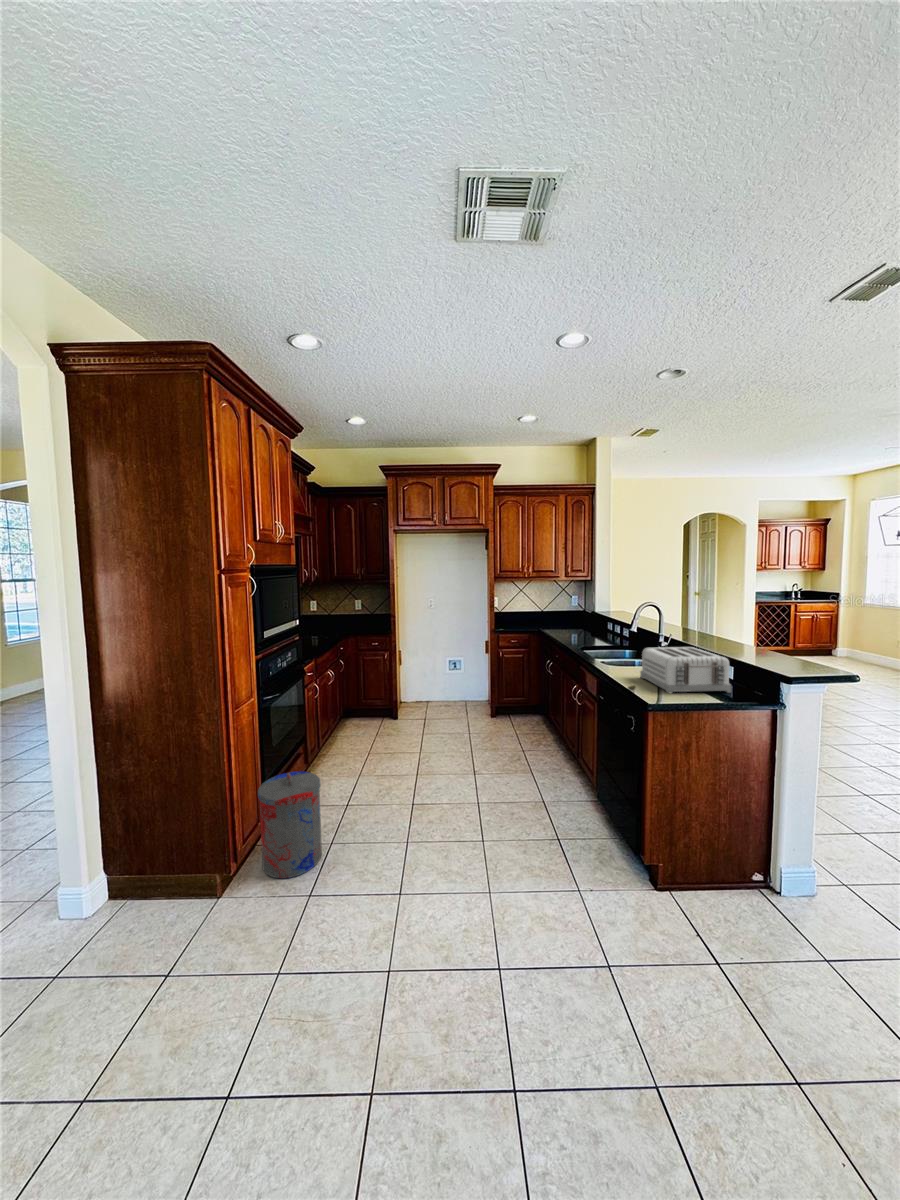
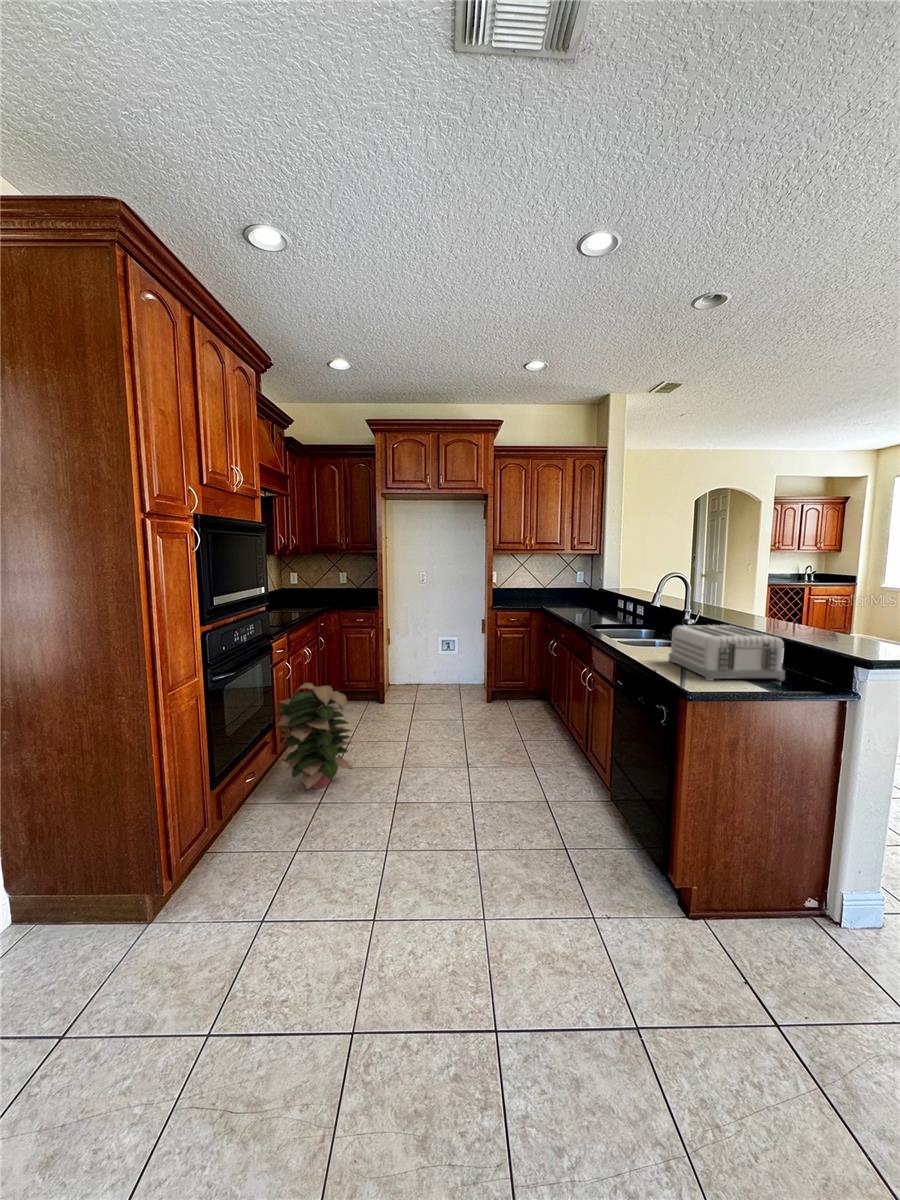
decorative plant: none [309,700,378,792] -> present [275,683,353,790]
trash can: present [258,771,322,878] -> none [200,768,281,900]

